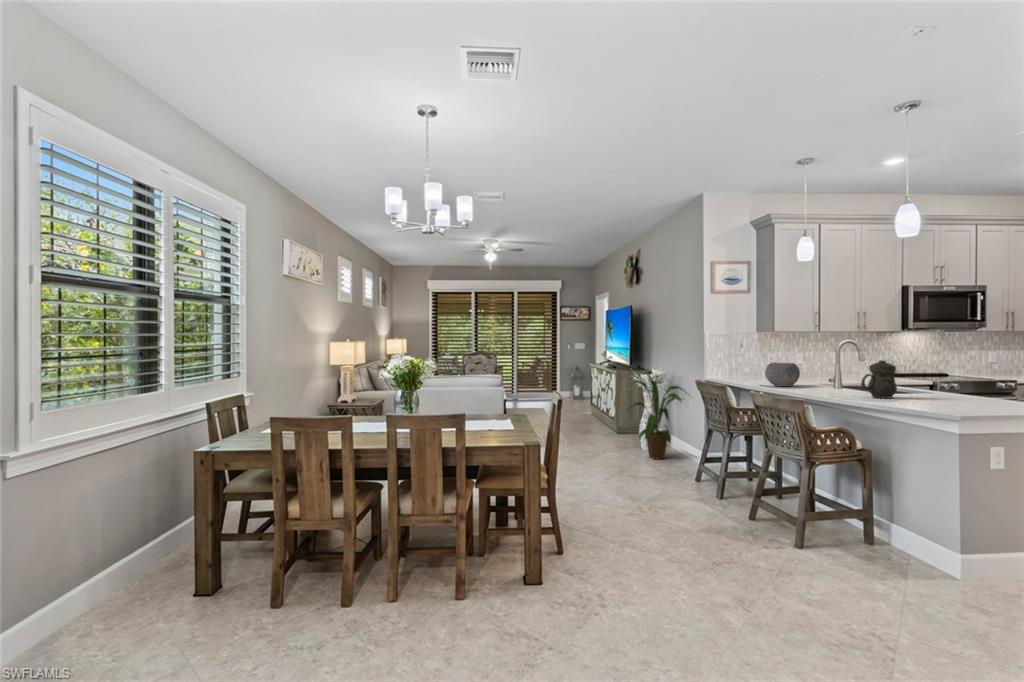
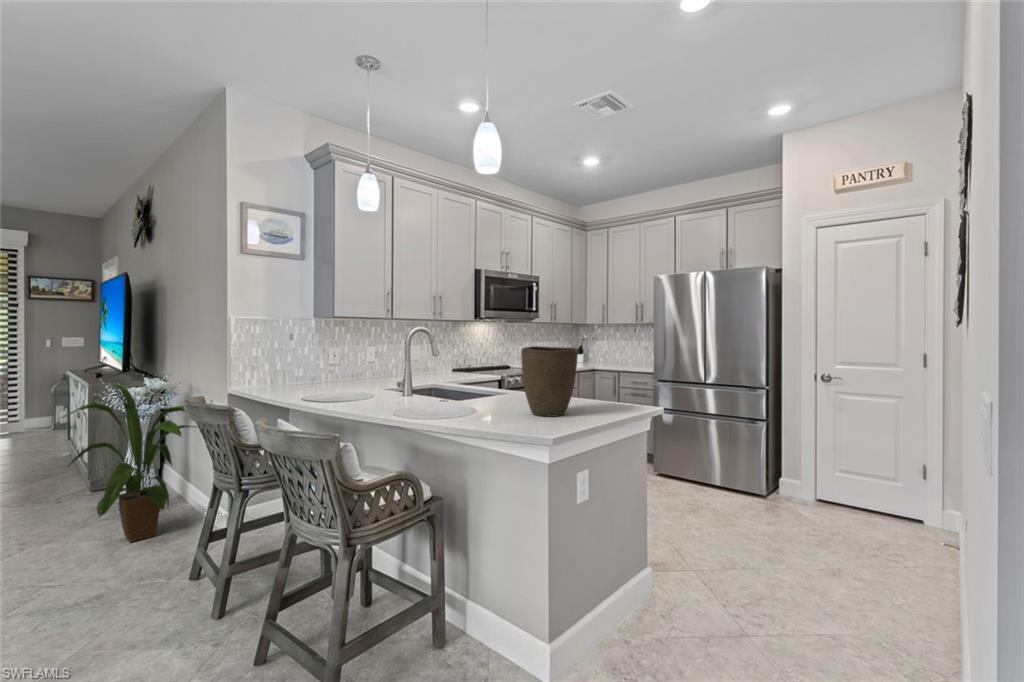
vase: none [922,353,976,403] -> present [521,346,578,417]
teapot: present [861,360,897,398] -> none [448,358,491,416]
bowl: present [765,363,800,387] -> none [318,363,368,400]

